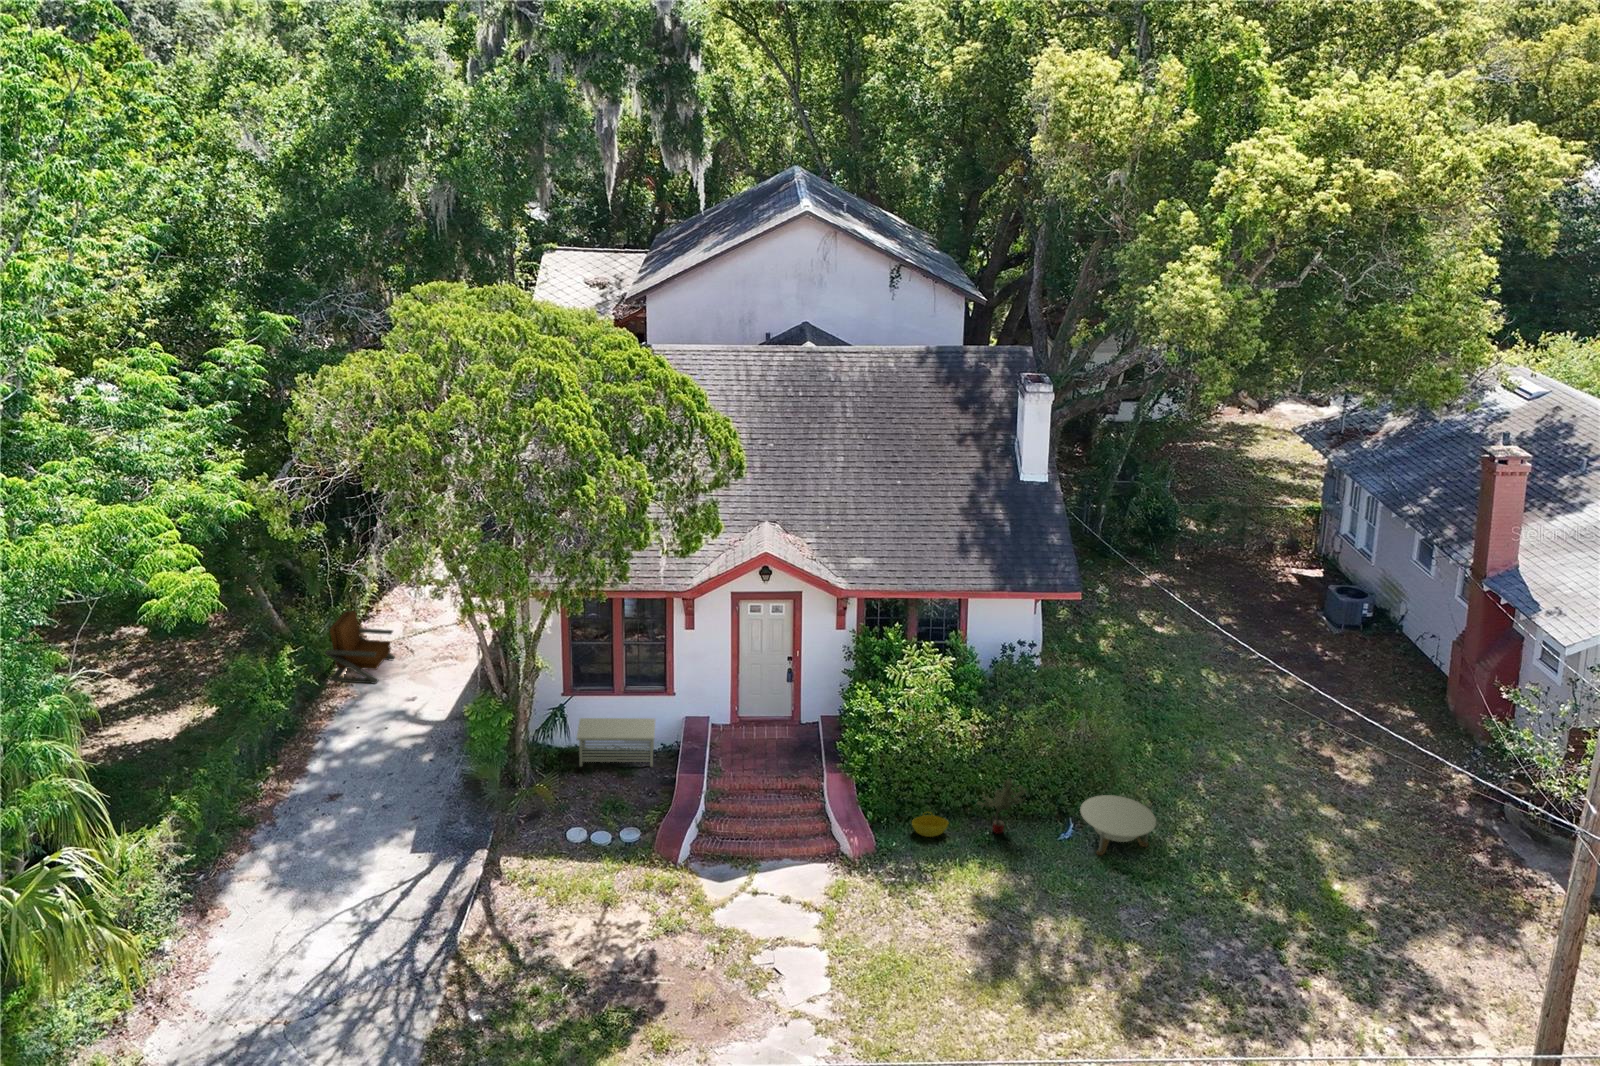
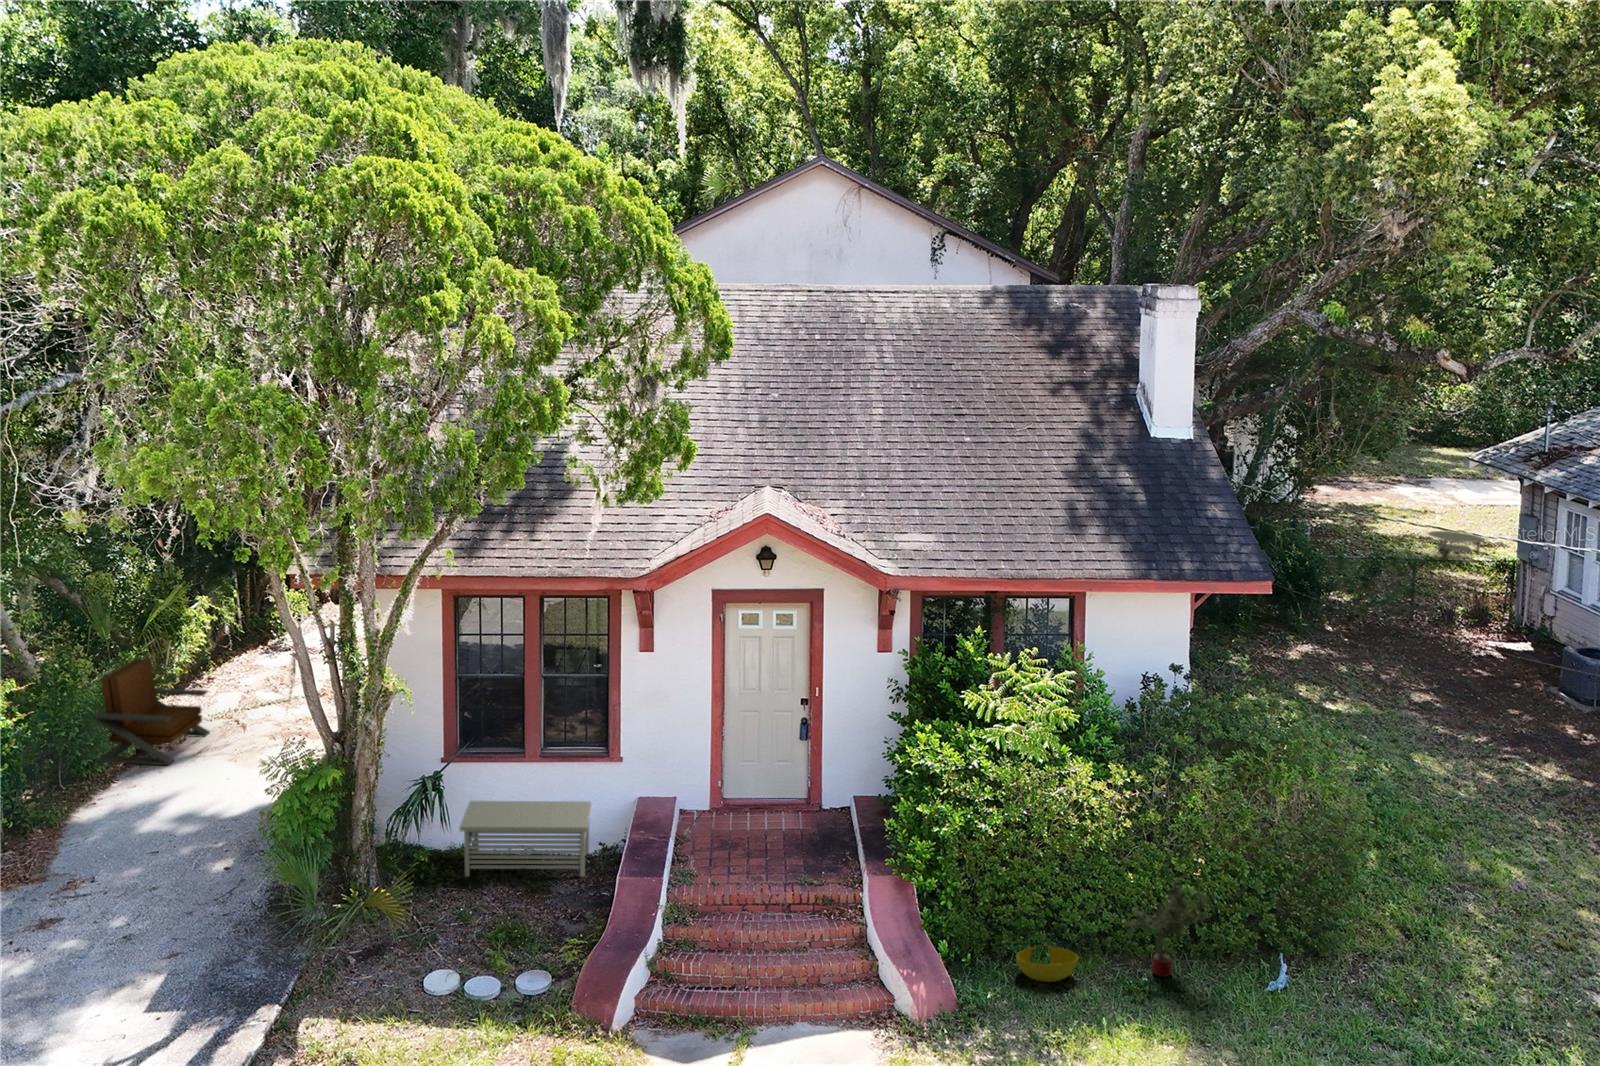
round table: present [1080,795,1156,855] -> present [1428,531,1484,560]

